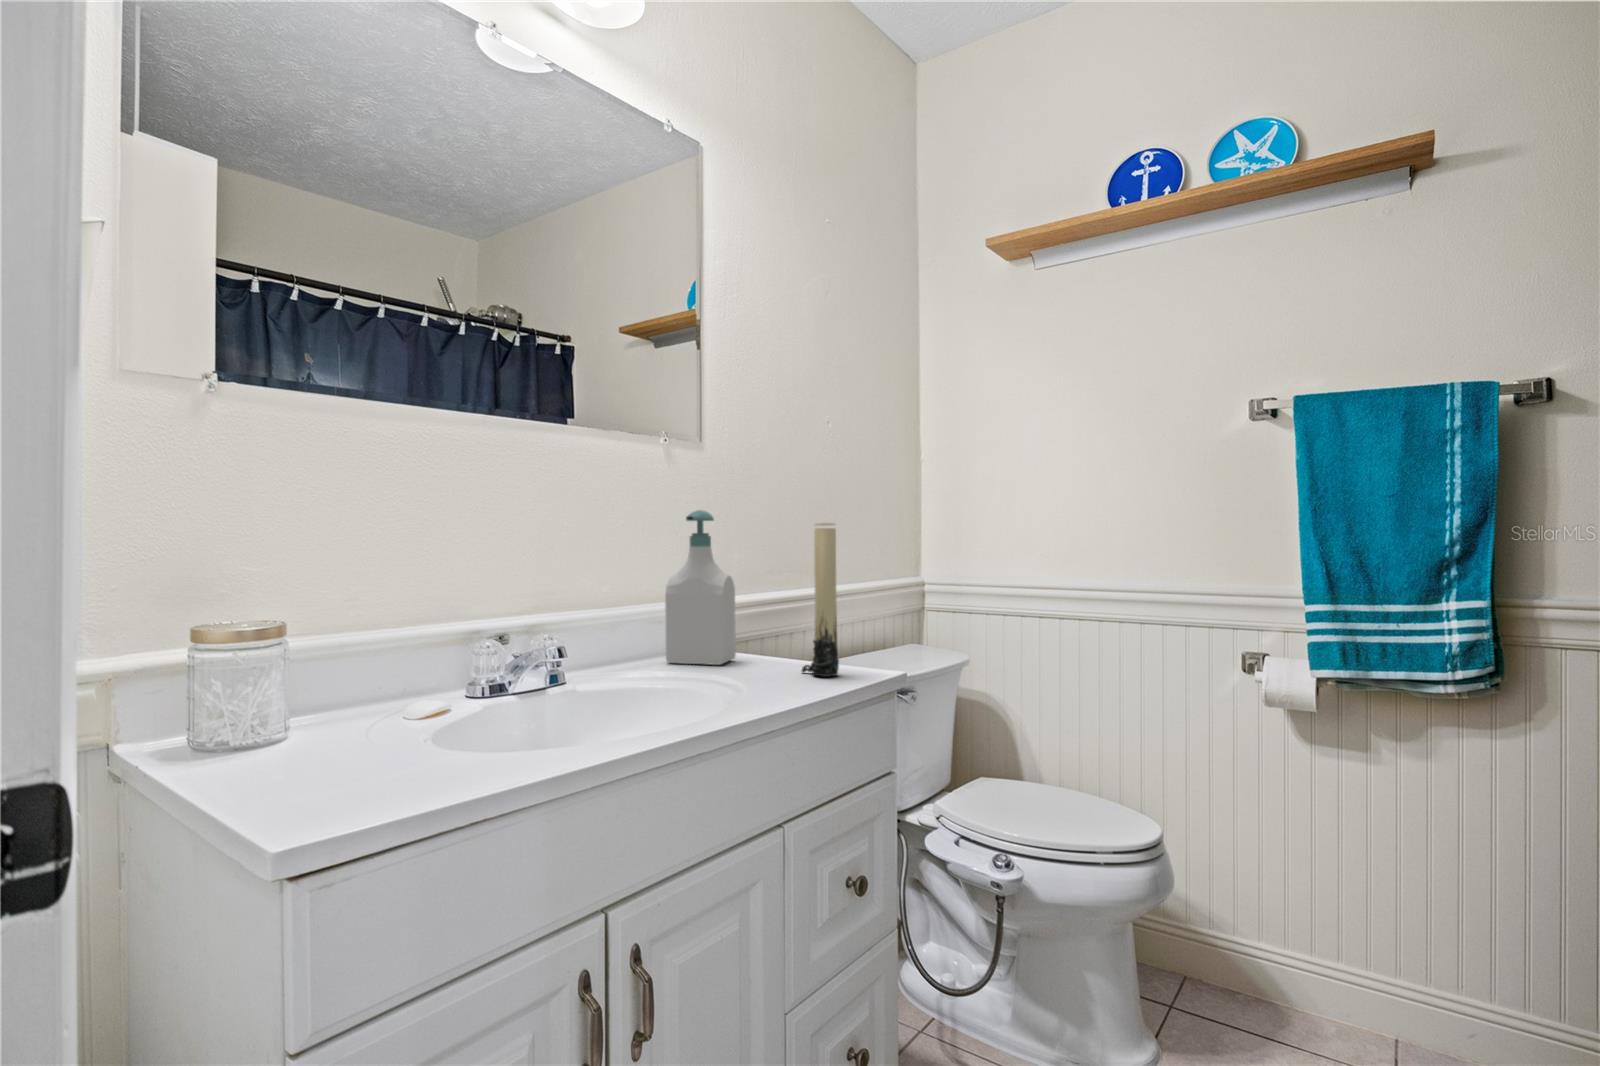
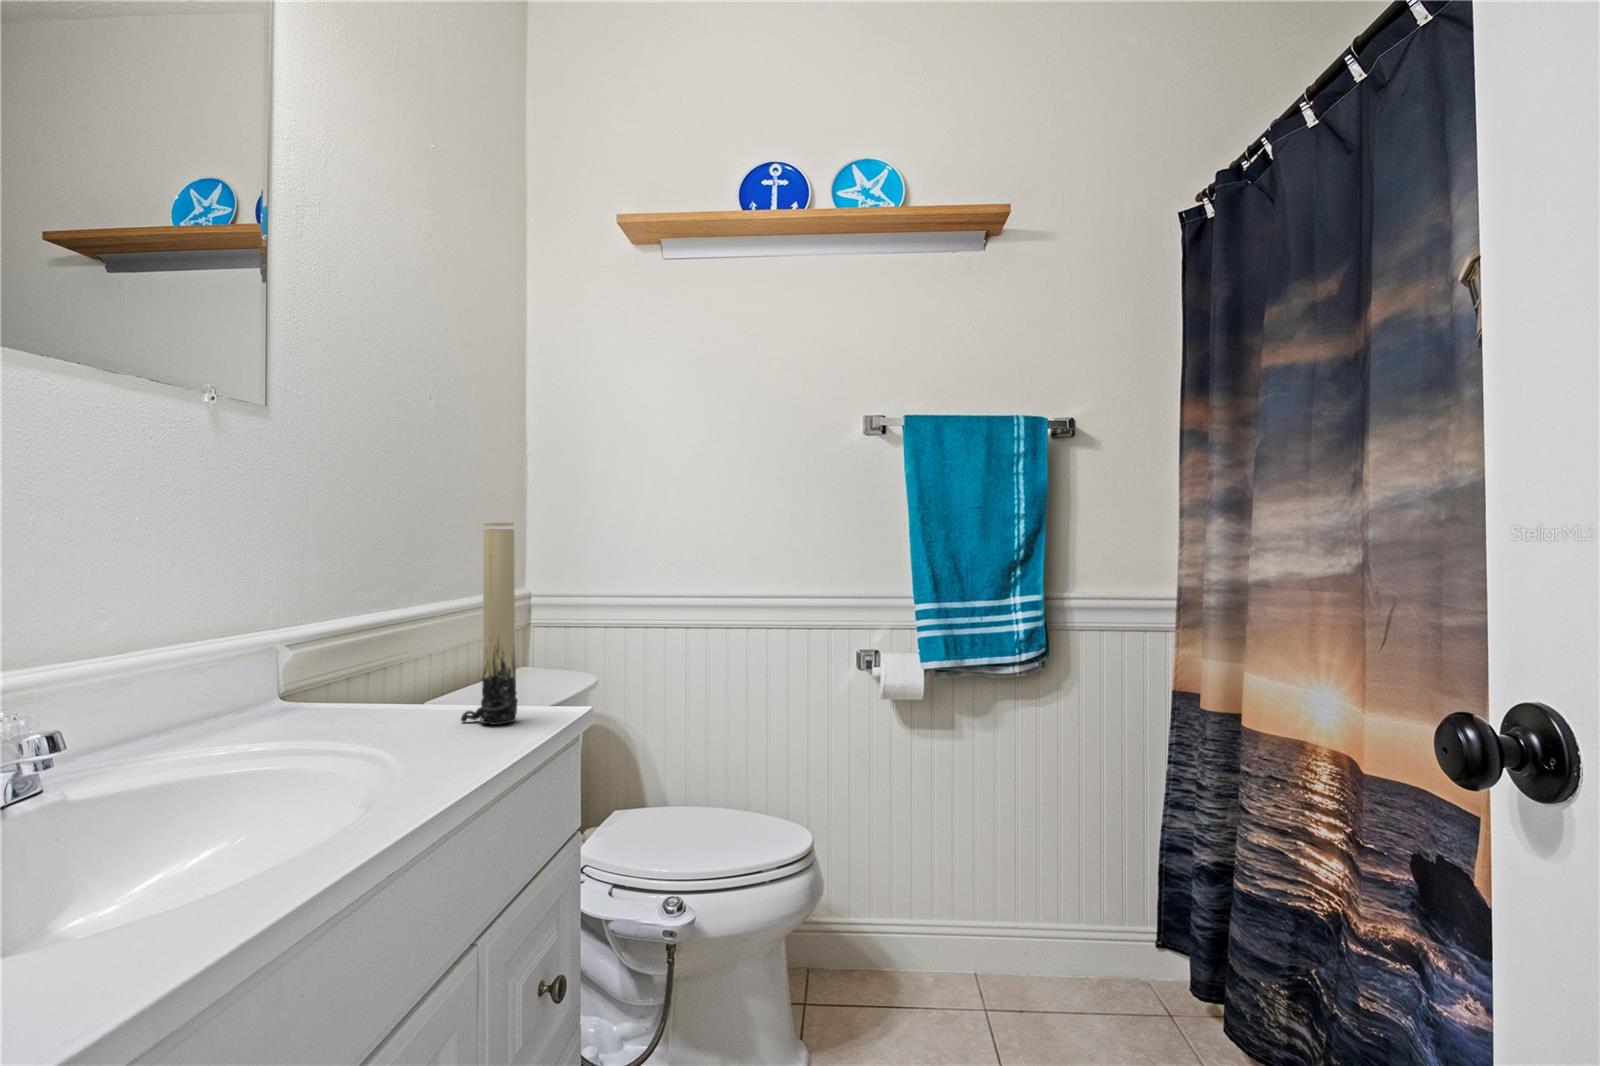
soap bottle: present [665,510,736,665] -> none [226,502,342,730]

